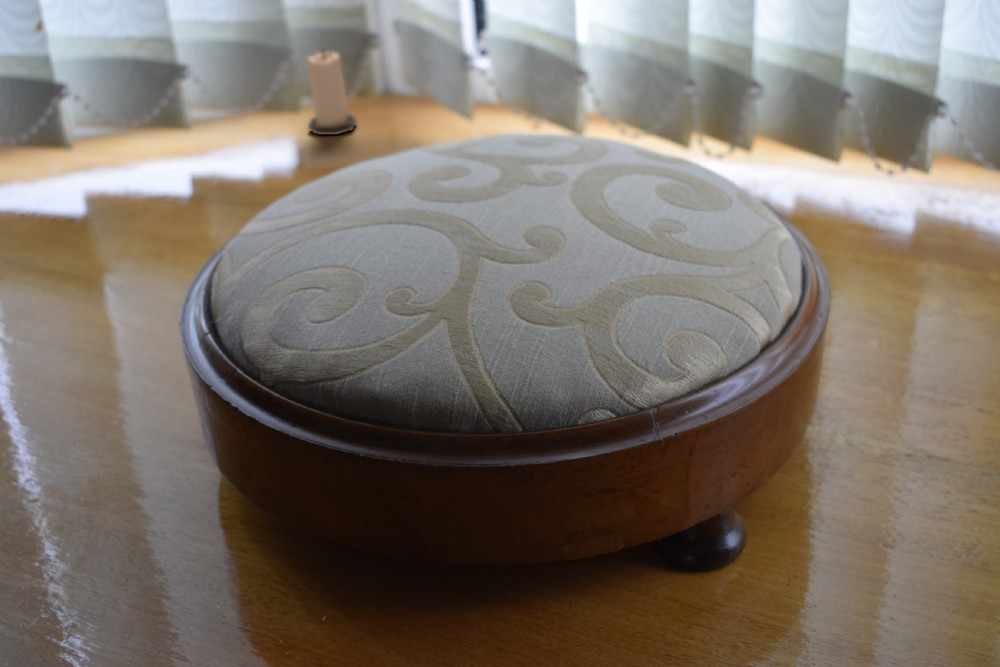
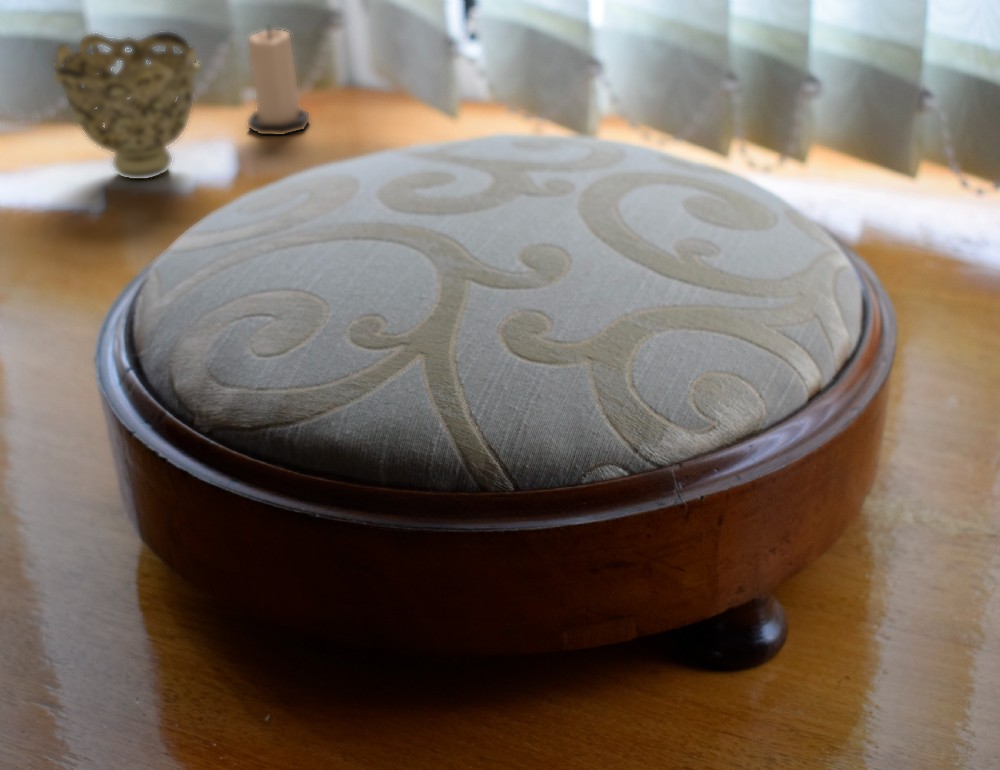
decorative bowl: none [152,55,270,173] -> present [54,32,201,179]

